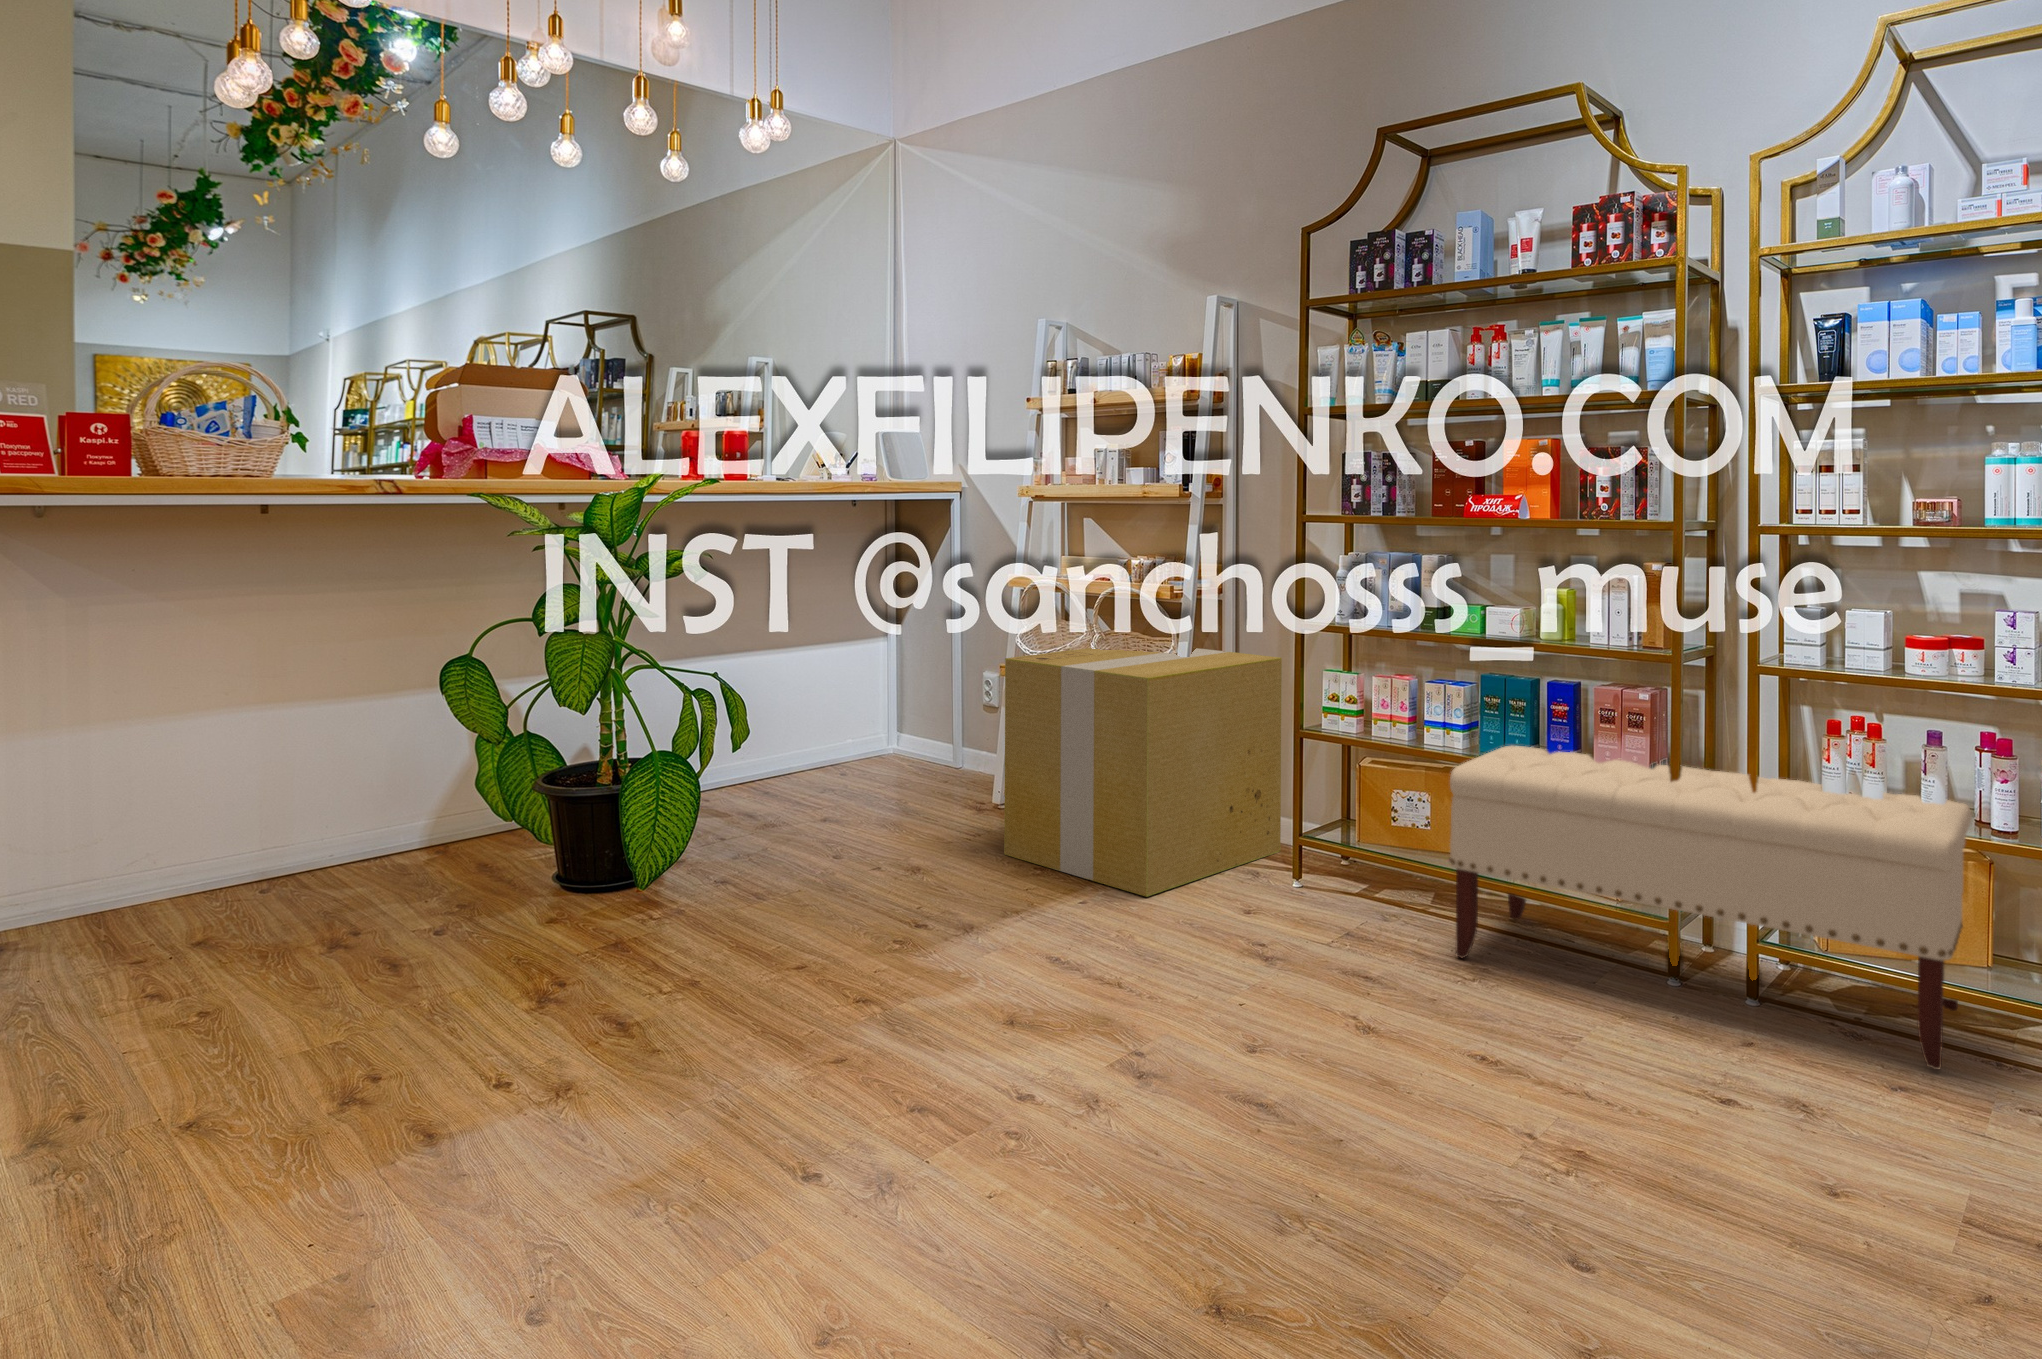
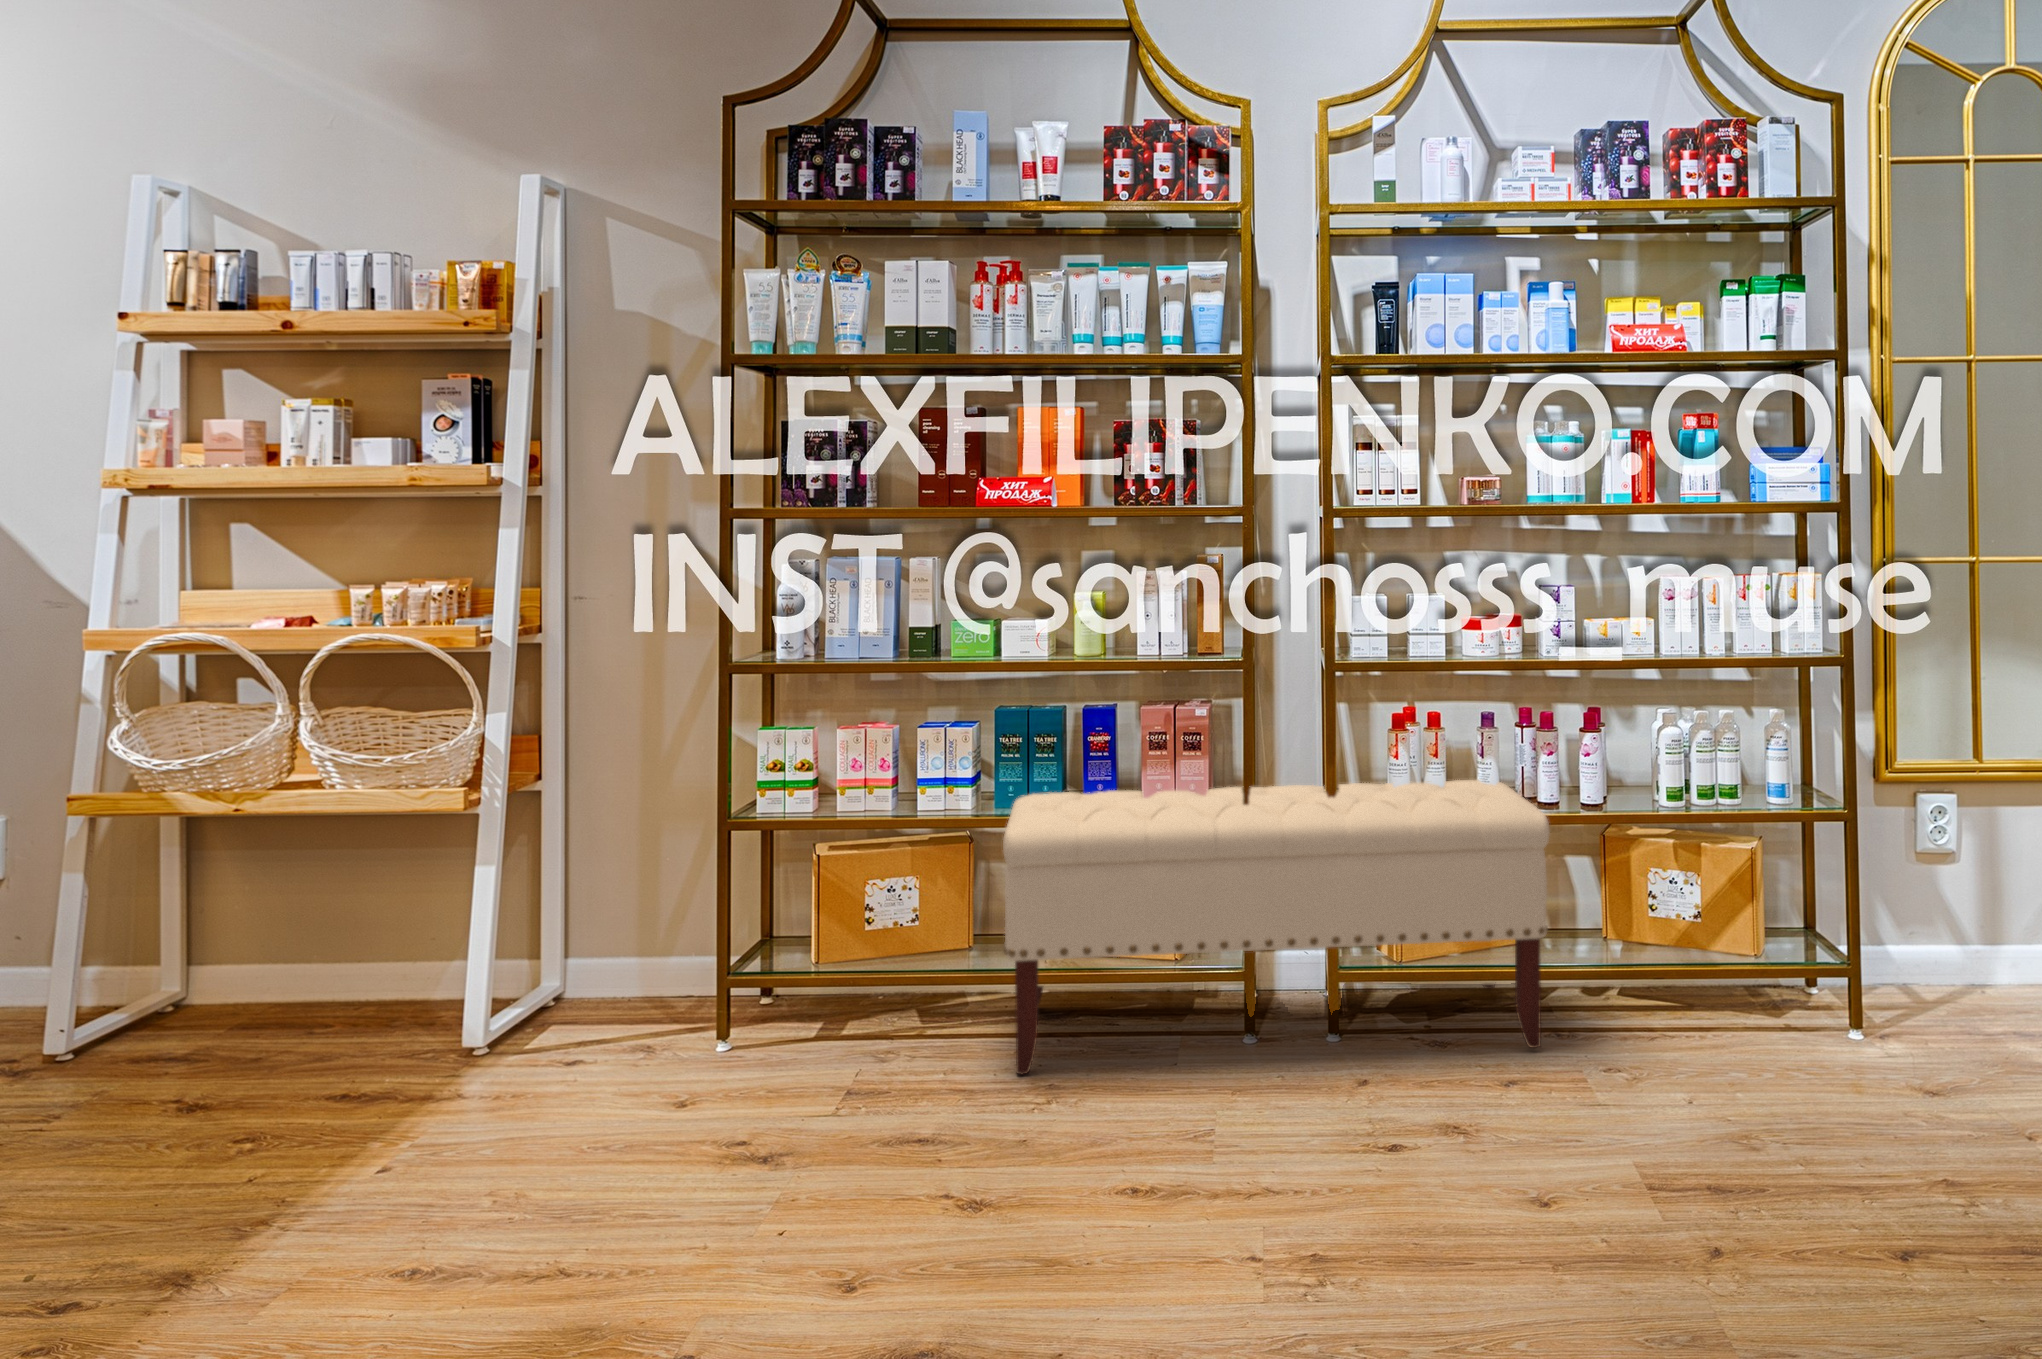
cardboard box: present [1004,648,1282,897] -> none [152,720,650,1125]

